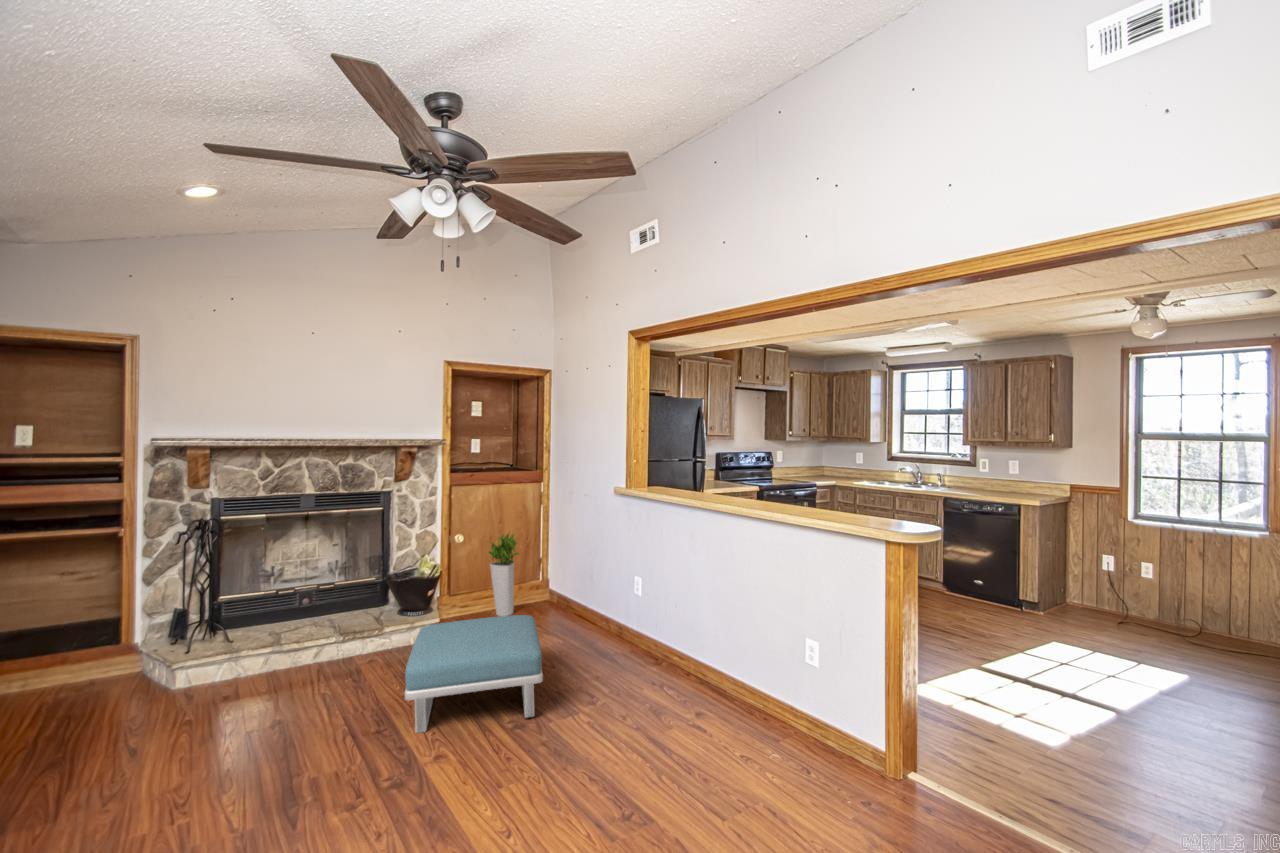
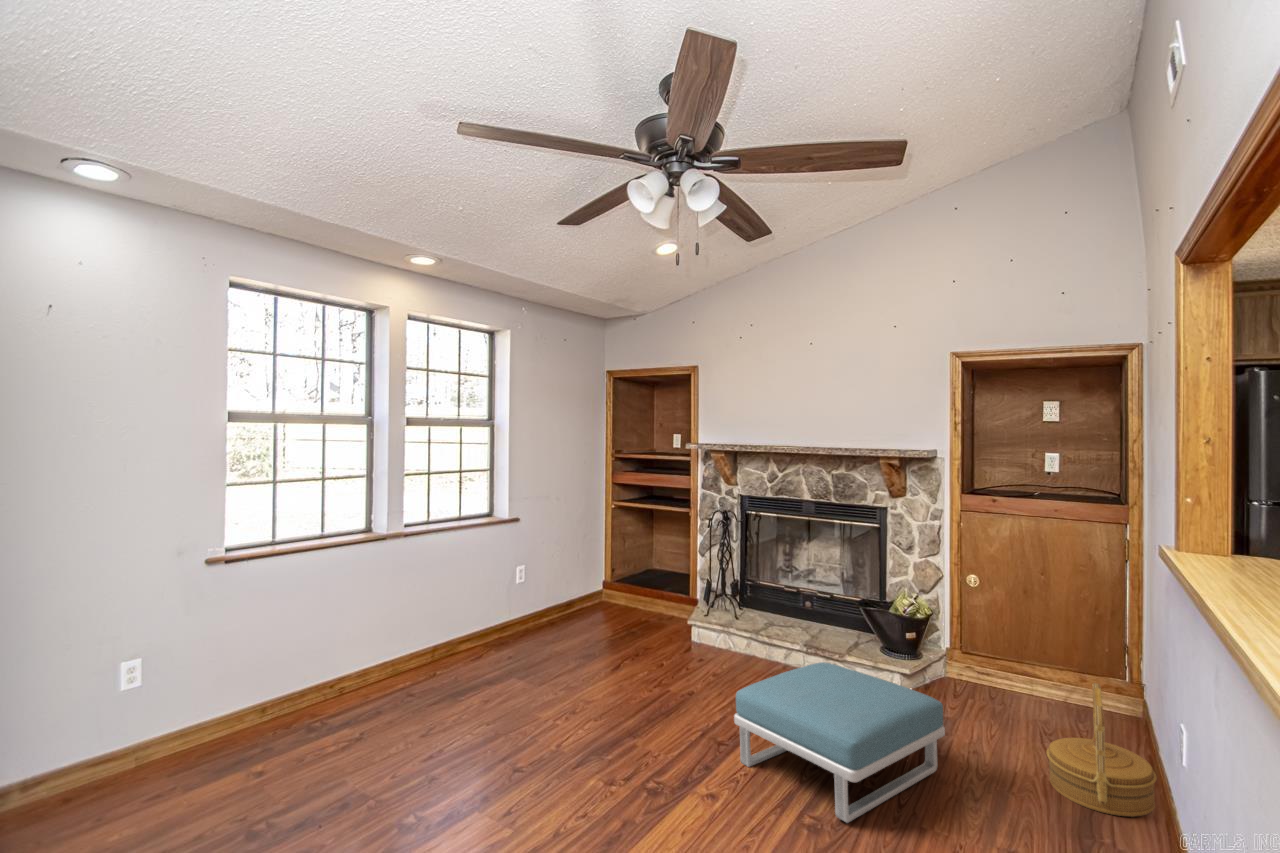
planter: present [489,533,518,616] -> none [993,585,1059,706]
woven basket: none [564,577,617,648] -> present [1046,683,1156,817]

